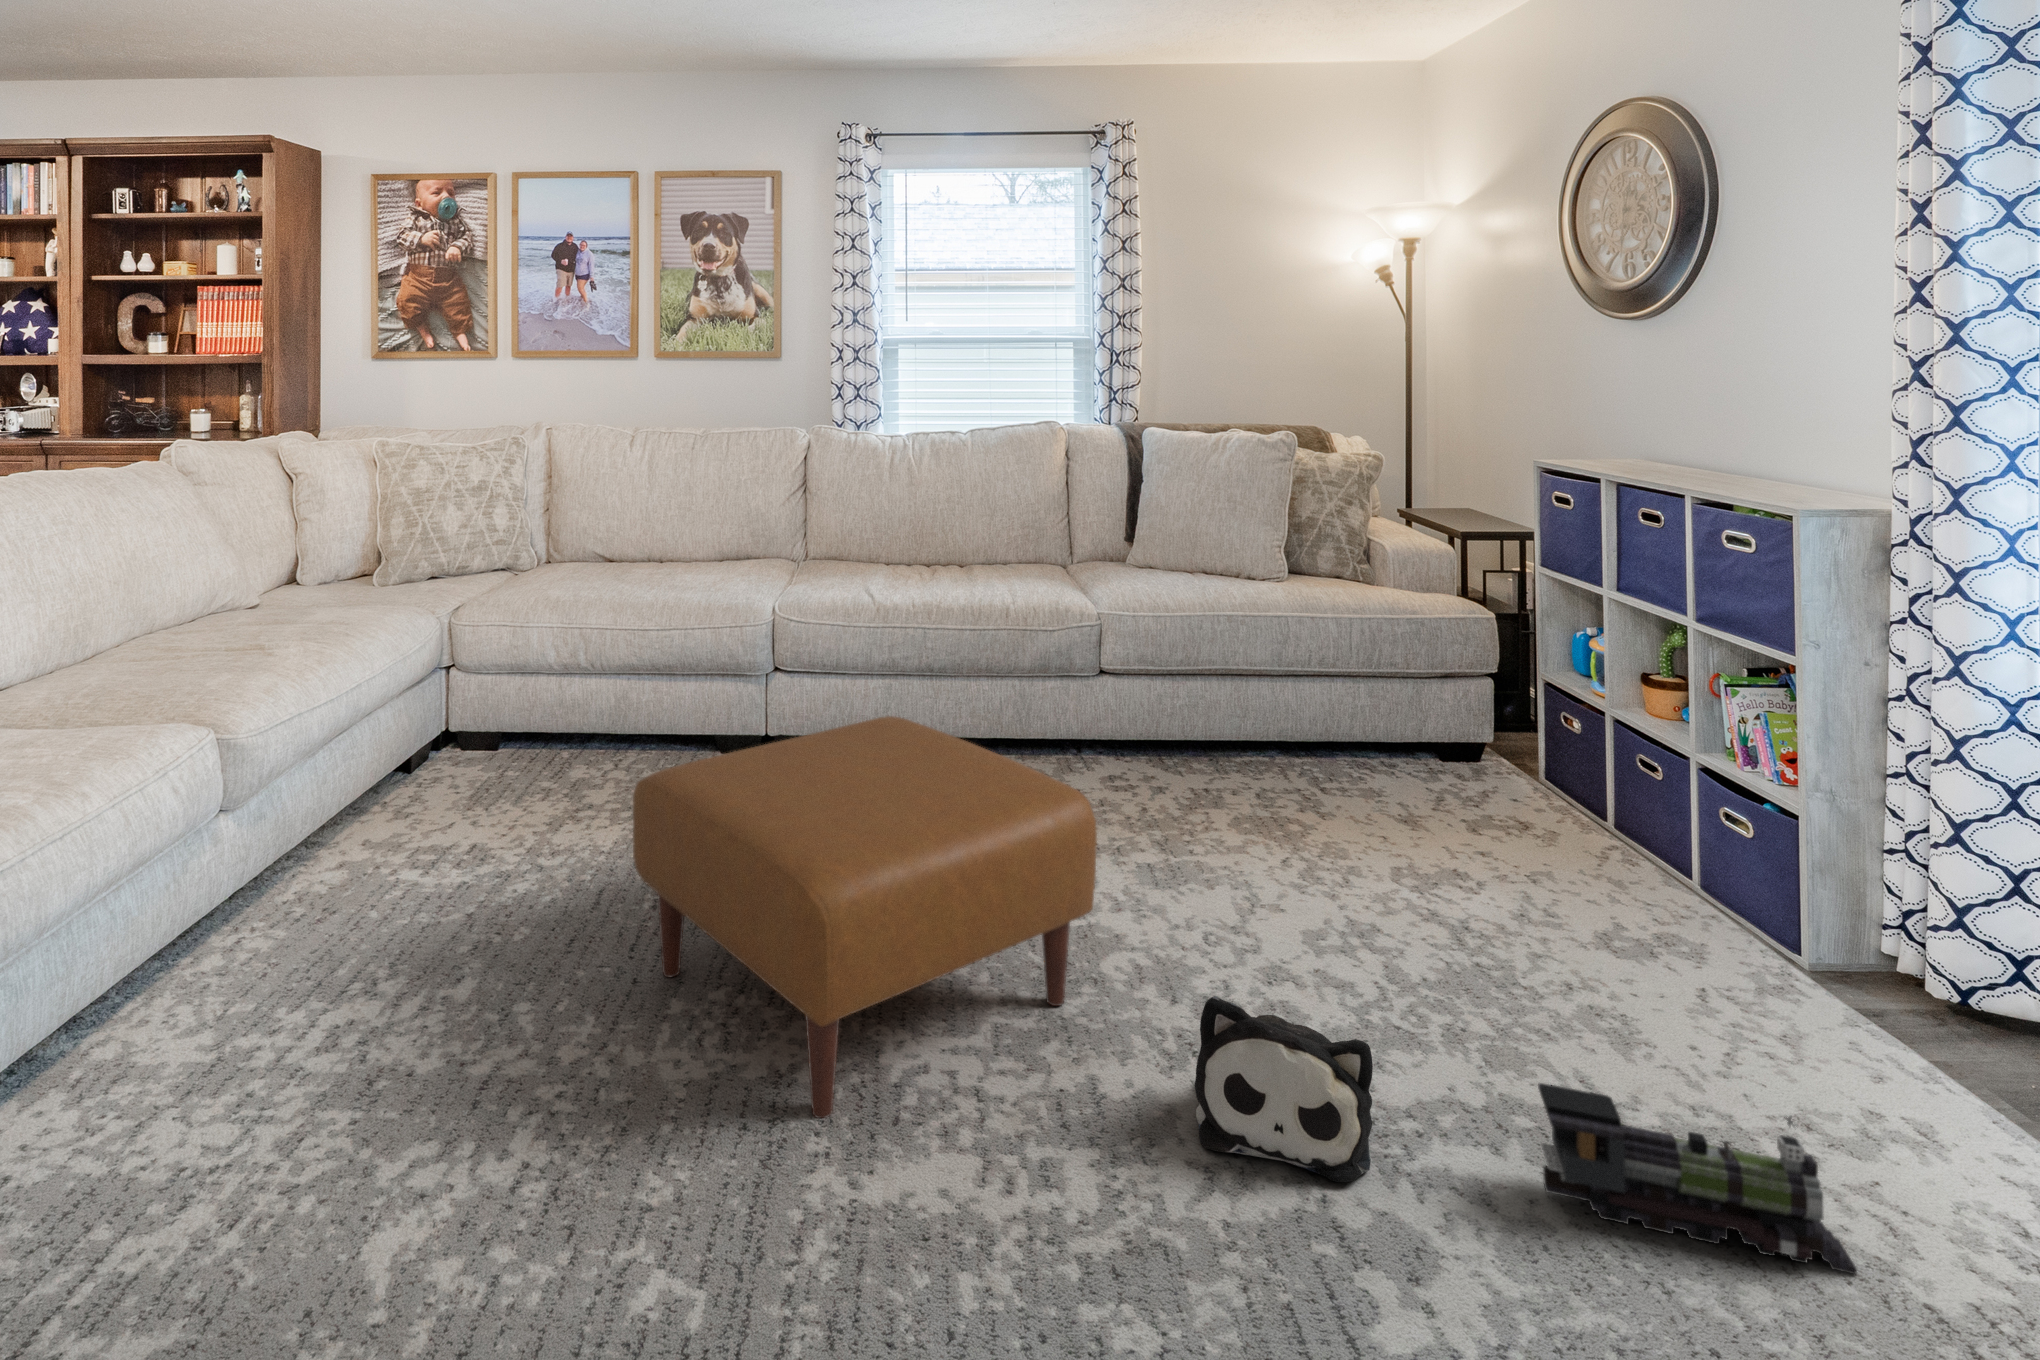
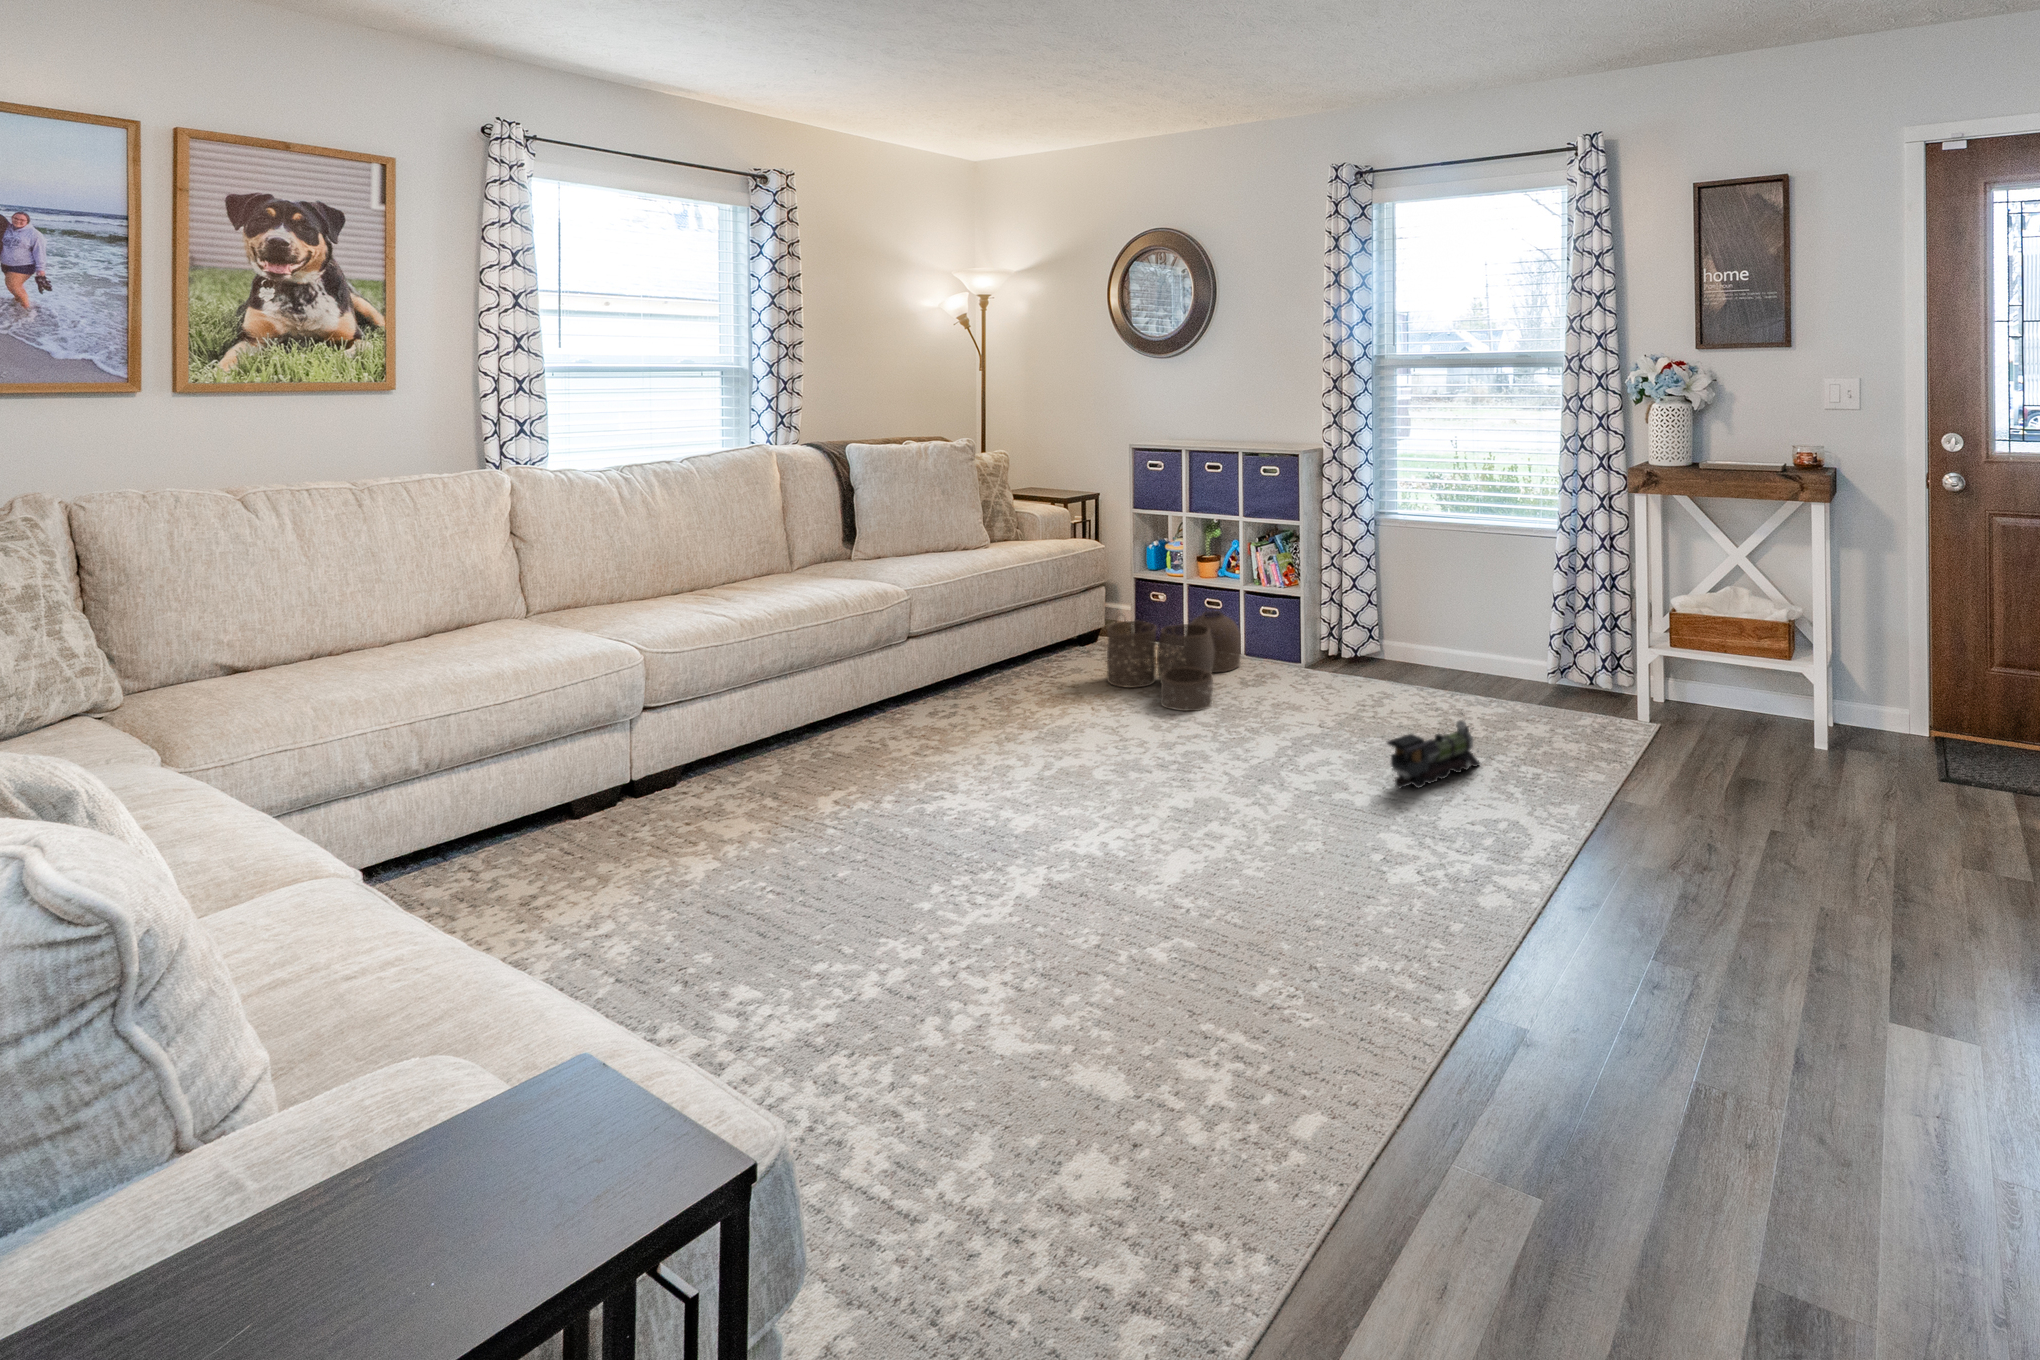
ottoman: present [633,716,1097,1118] -> none [859,682,1166,956]
woven basket: none [1359,716,1640,905] -> present [1107,611,1241,711]
plush toy: present [1195,996,1373,1182] -> none [1252,752,1355,844]

